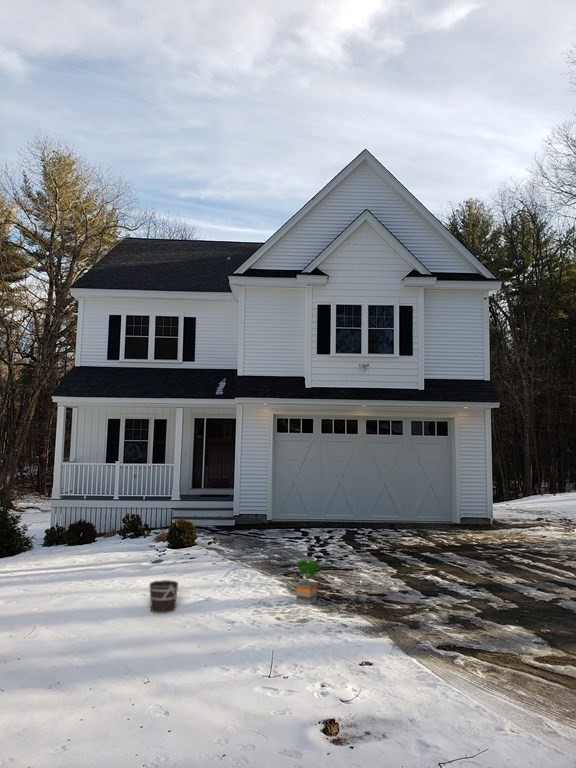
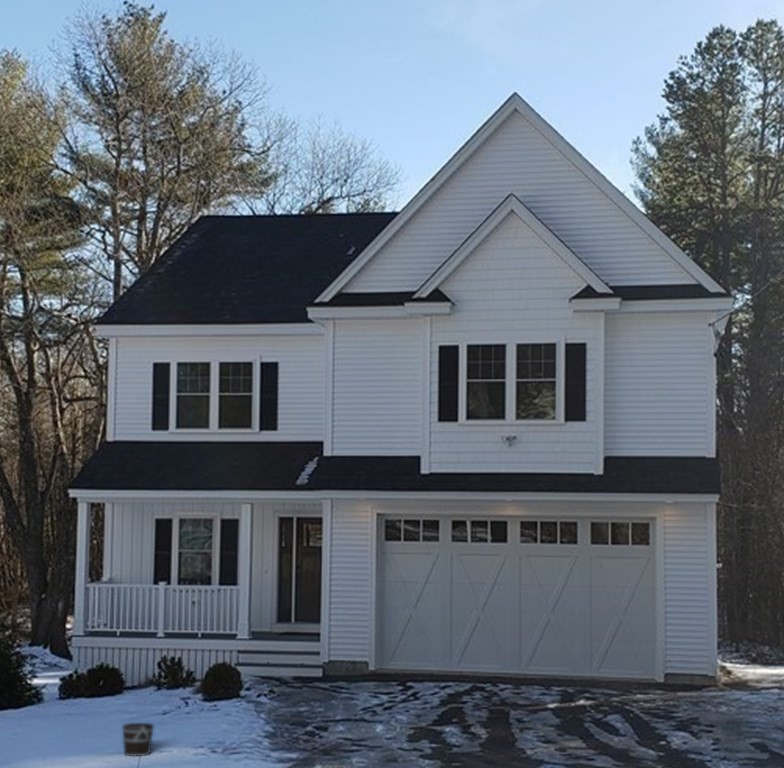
potted tree: present [296,560,321,605] -> none [285,705,317,756]

